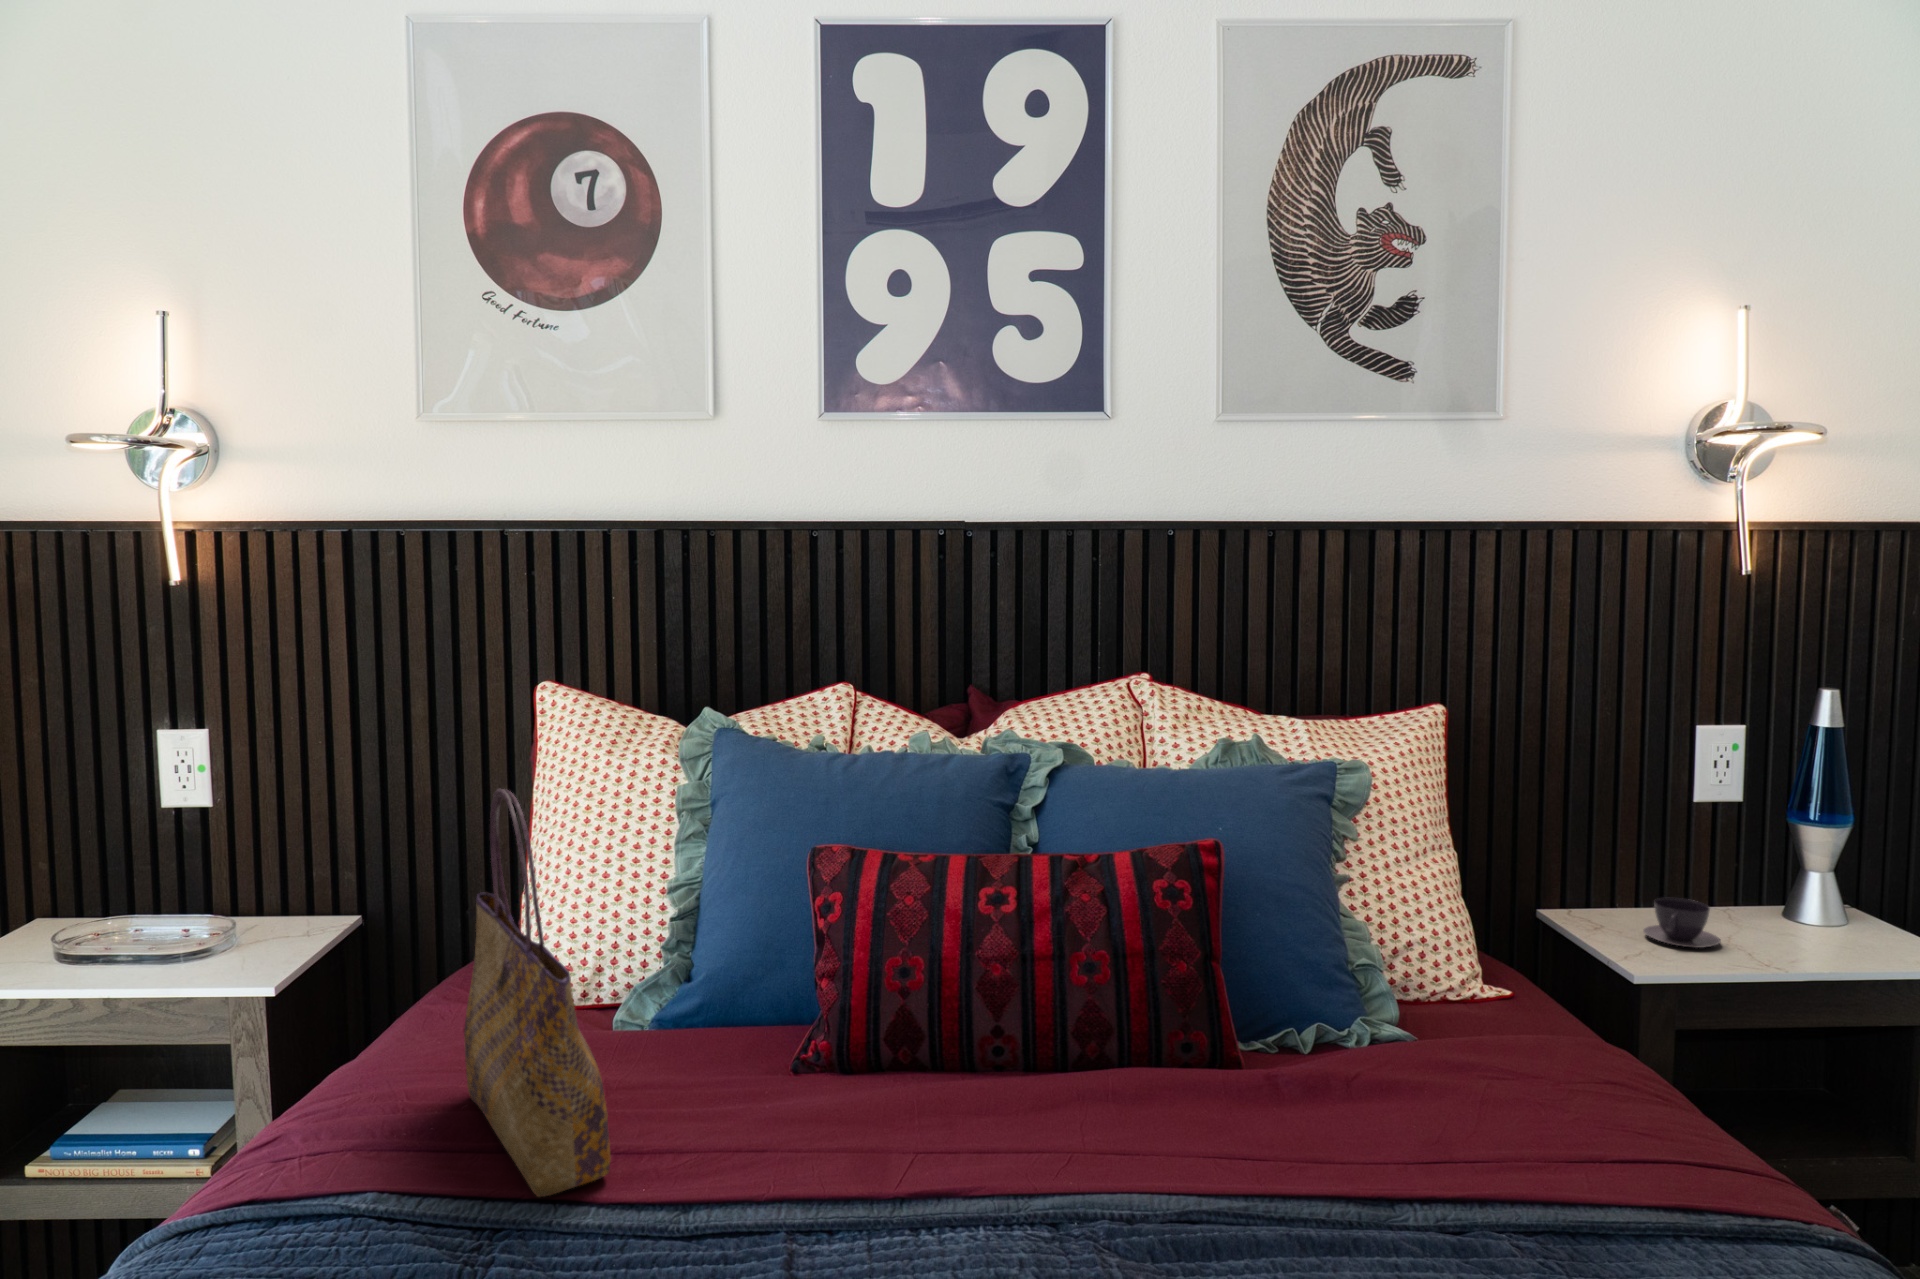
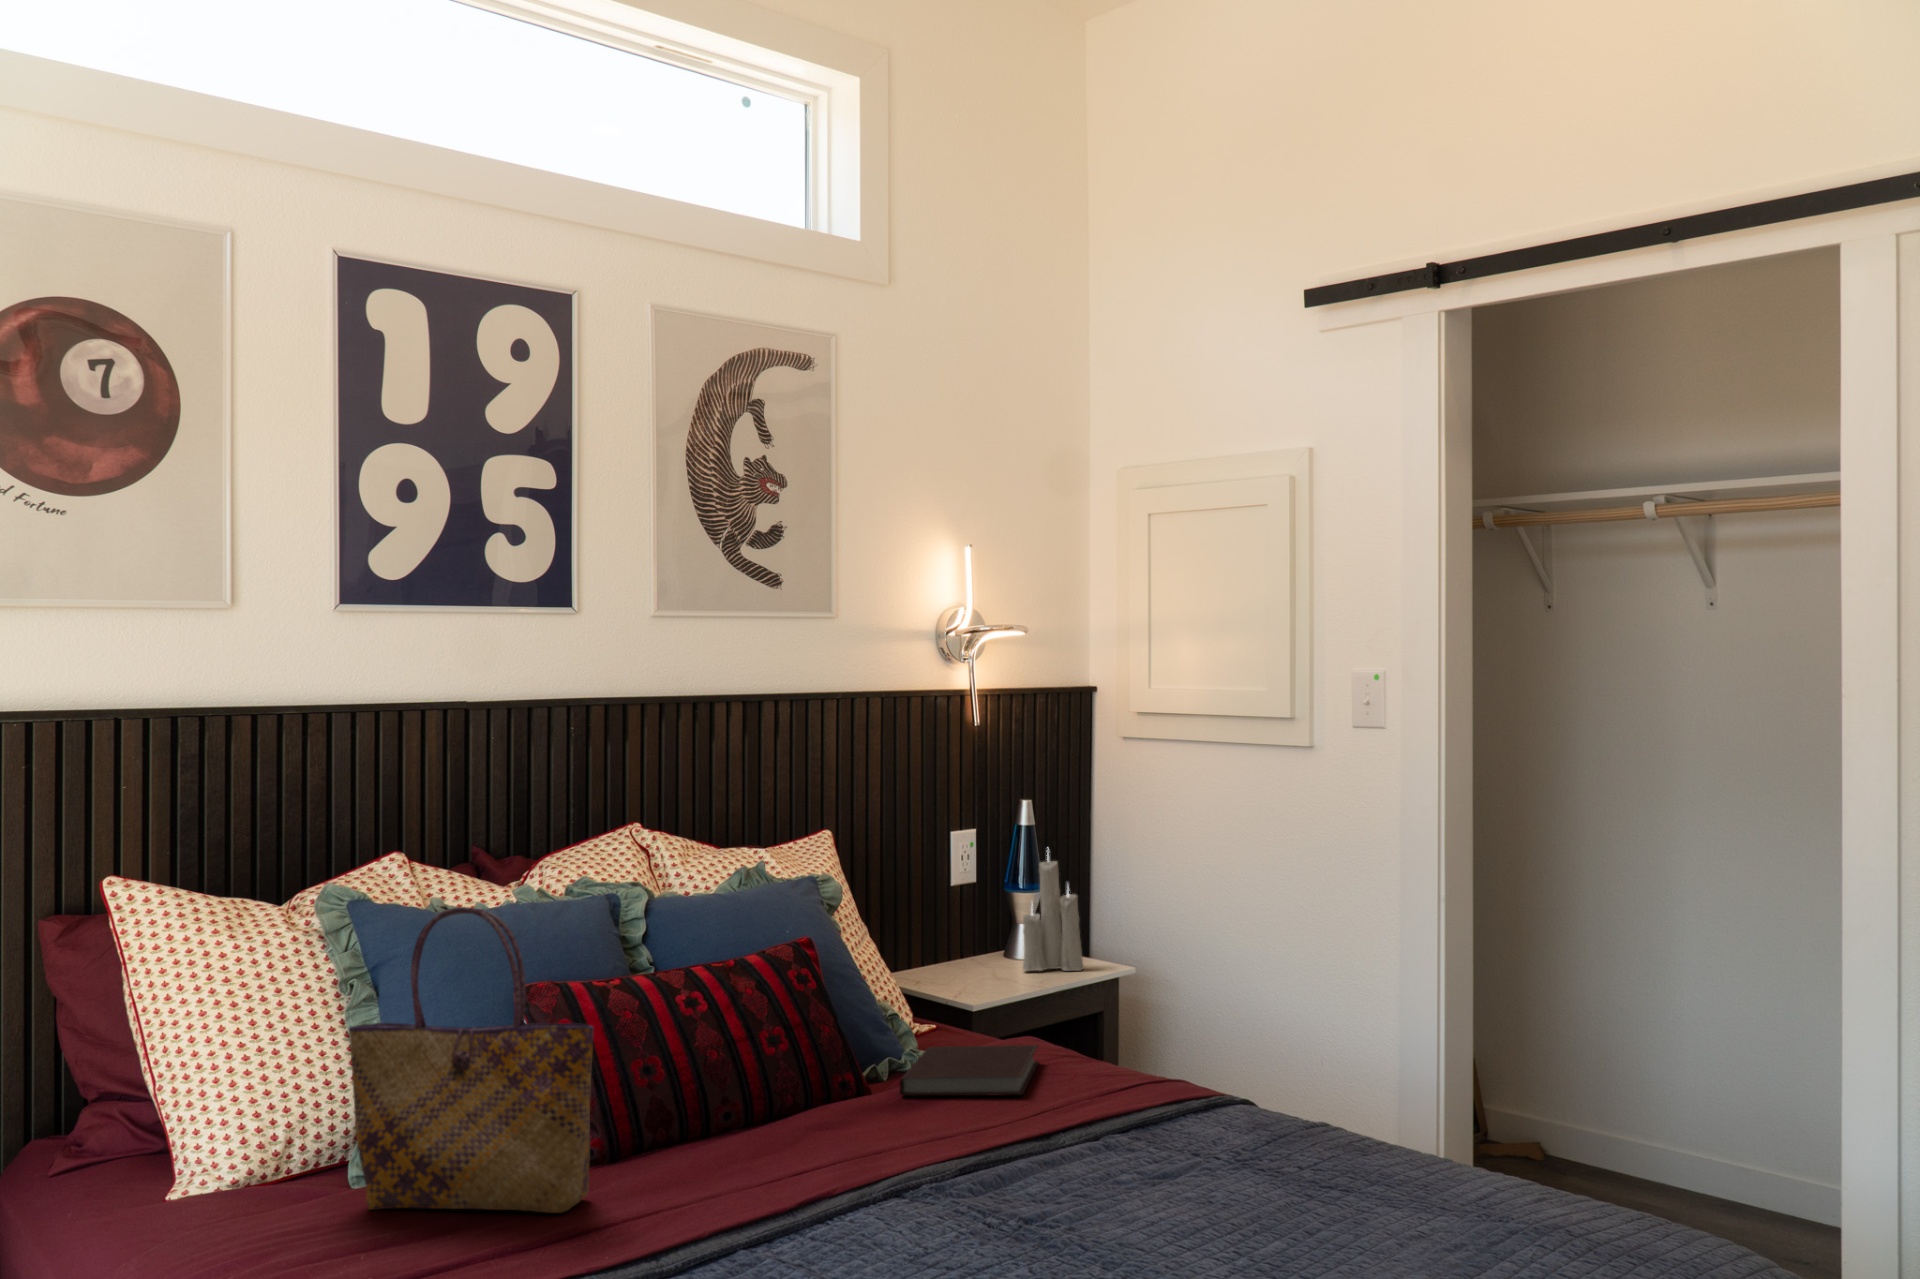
candle: none [1755,752,1861,954] -> present [1023,847,1084,971]
teacup: present [1643,898,1721,948] -> none [969,954,1017,984]
notebook: none [1197,1062,1492,1223] -> present [900,1045,1039,1096]

